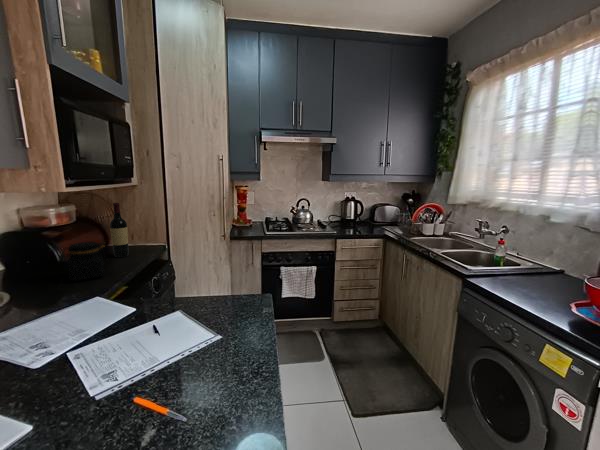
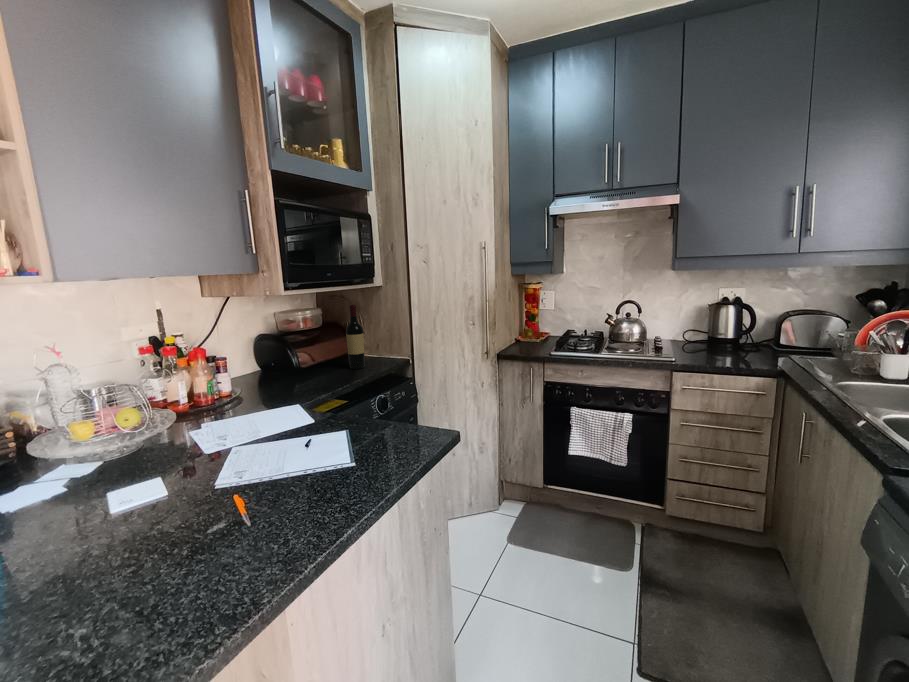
jar: present [61,242,107,281] -> none [285,347,329,387]

